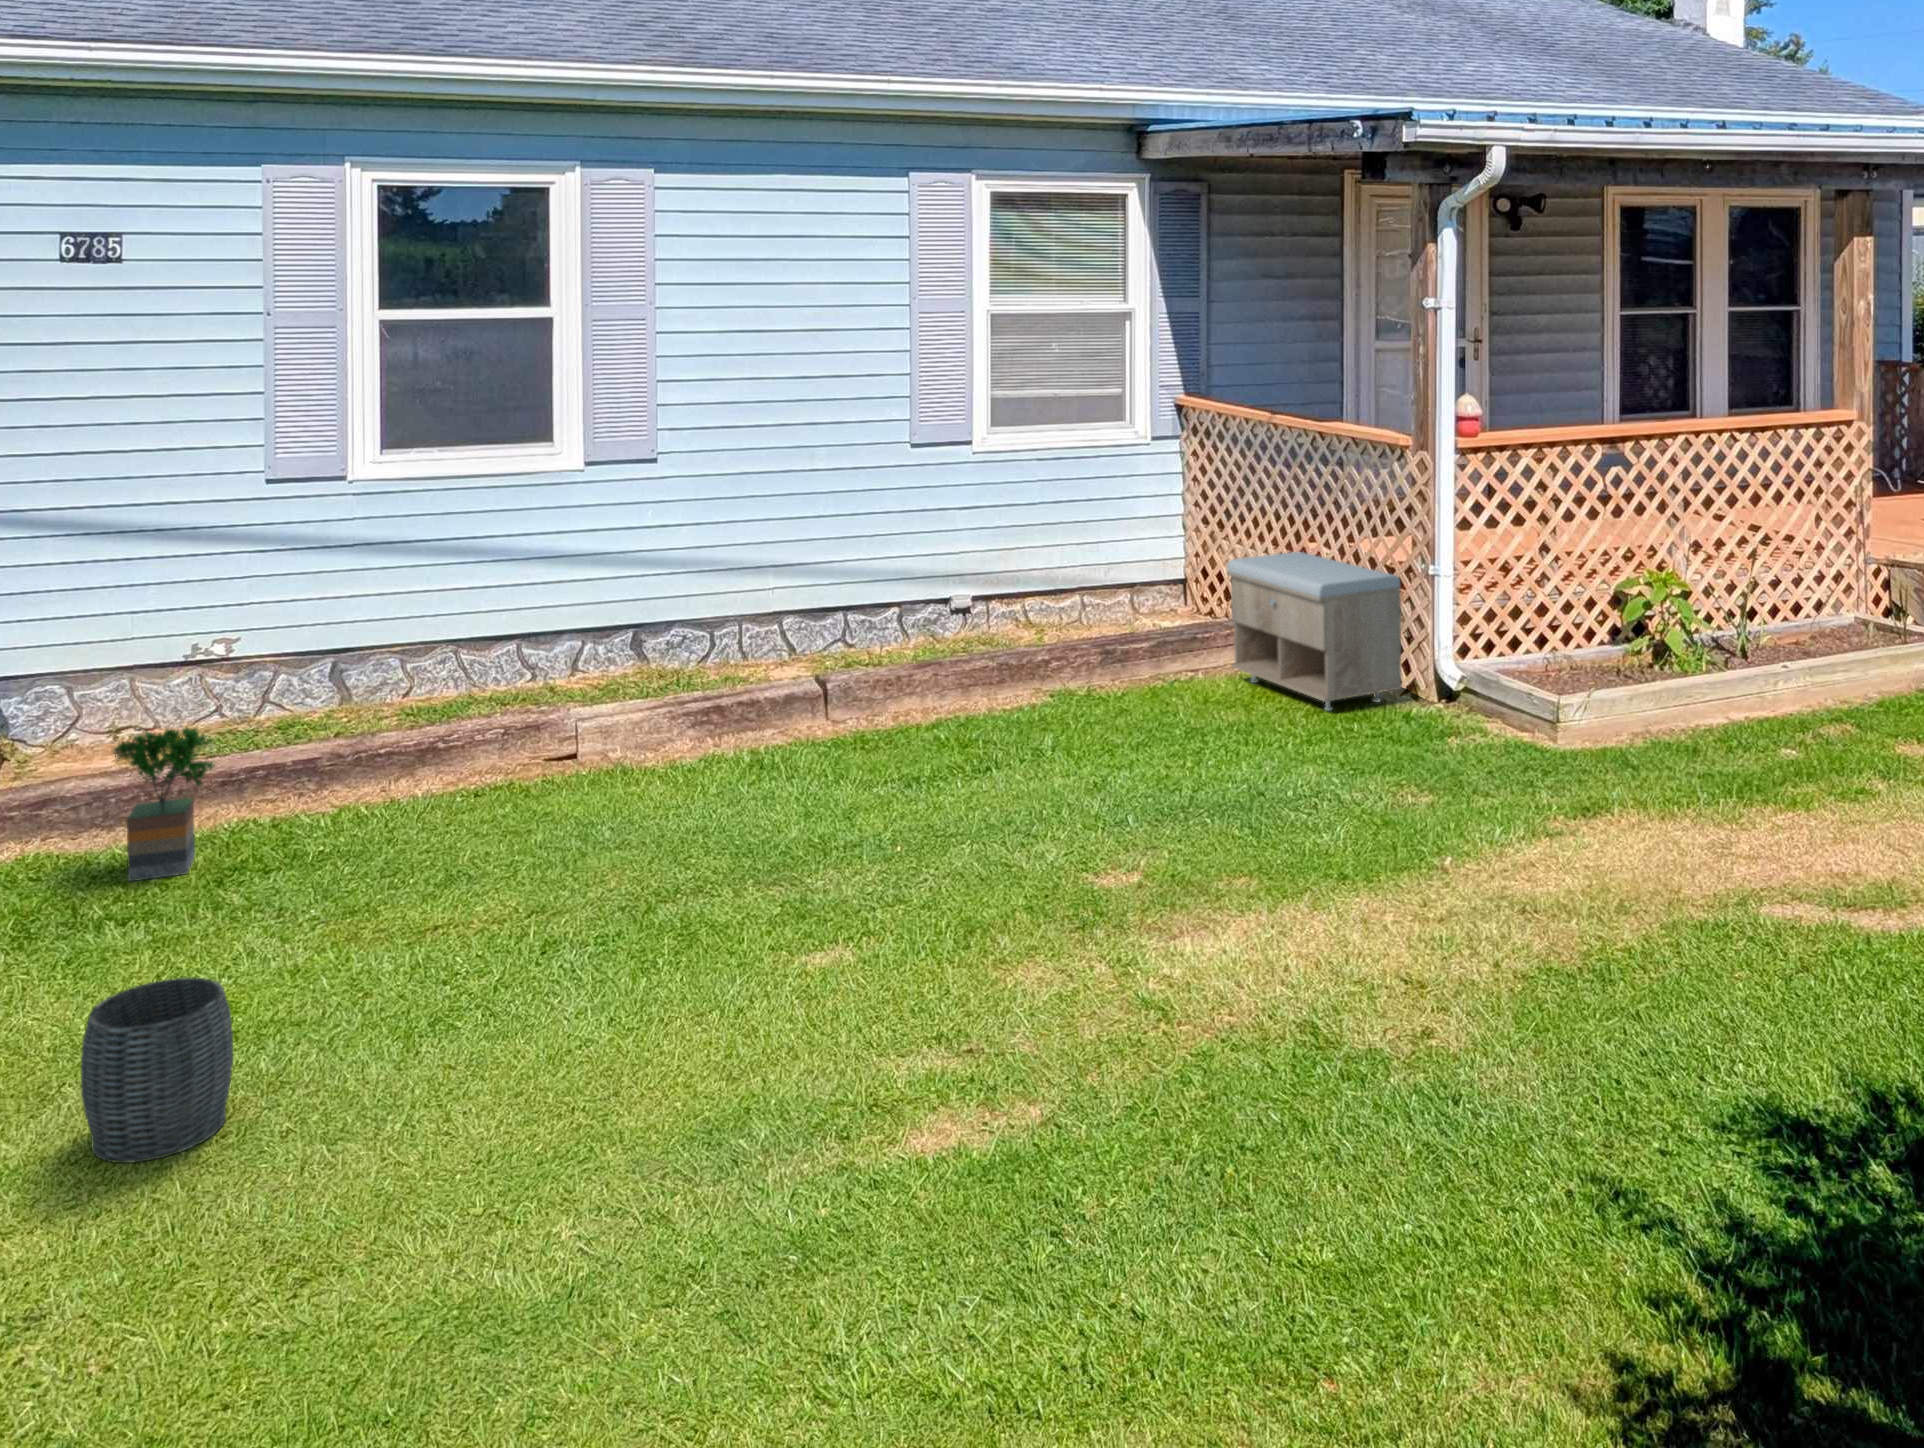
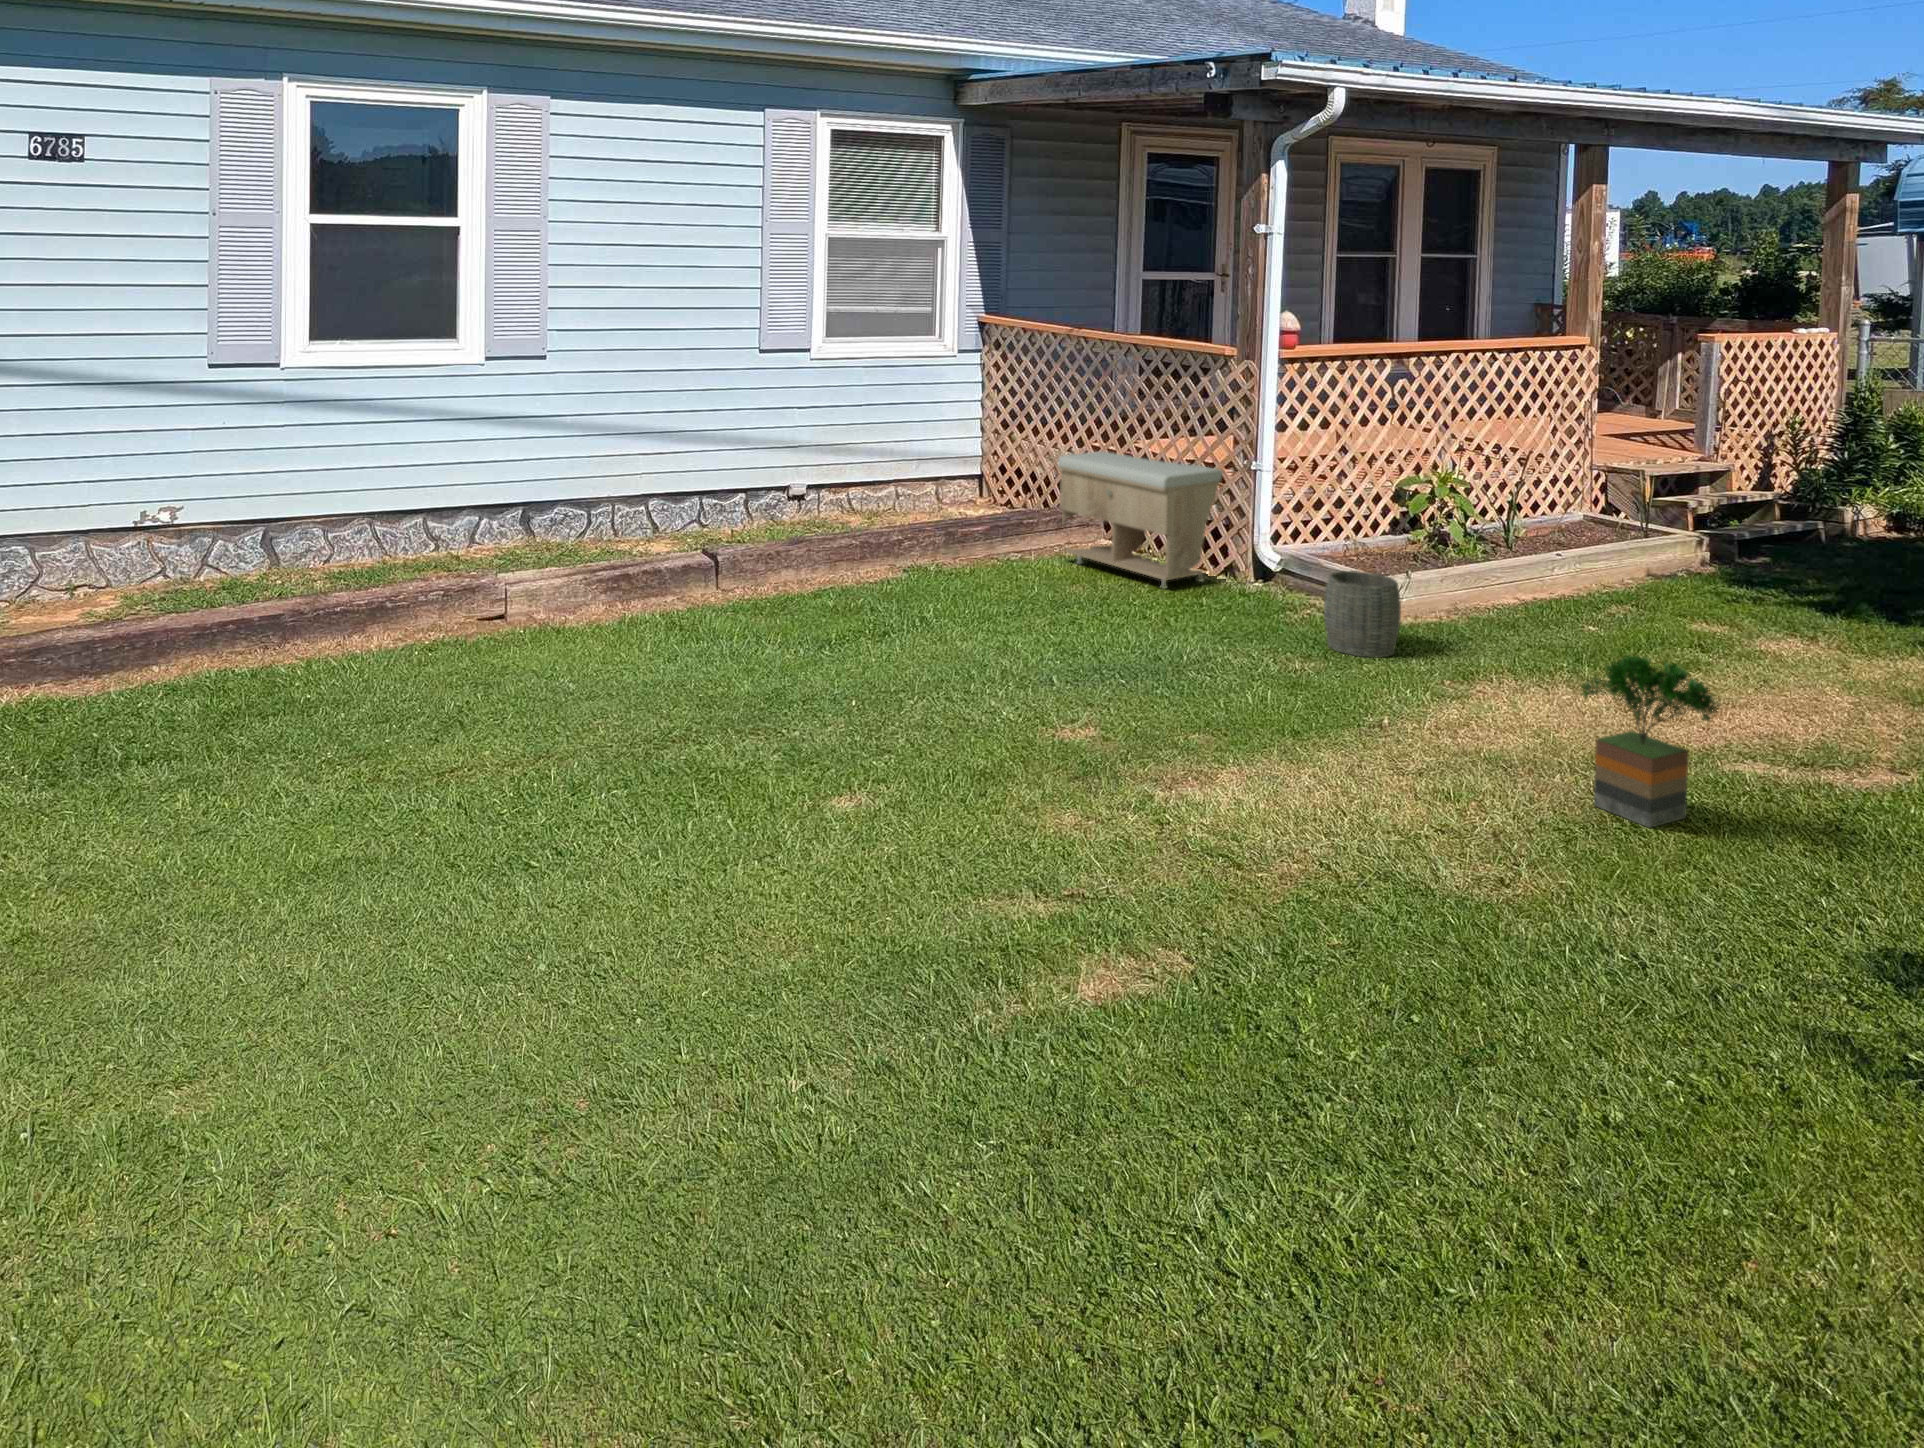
potted tree: present [111,727,215,882] -> present [1581,655,1720,828]
woven basket: present [81,978,233,1163] -> present [1324,571,1401,658]

